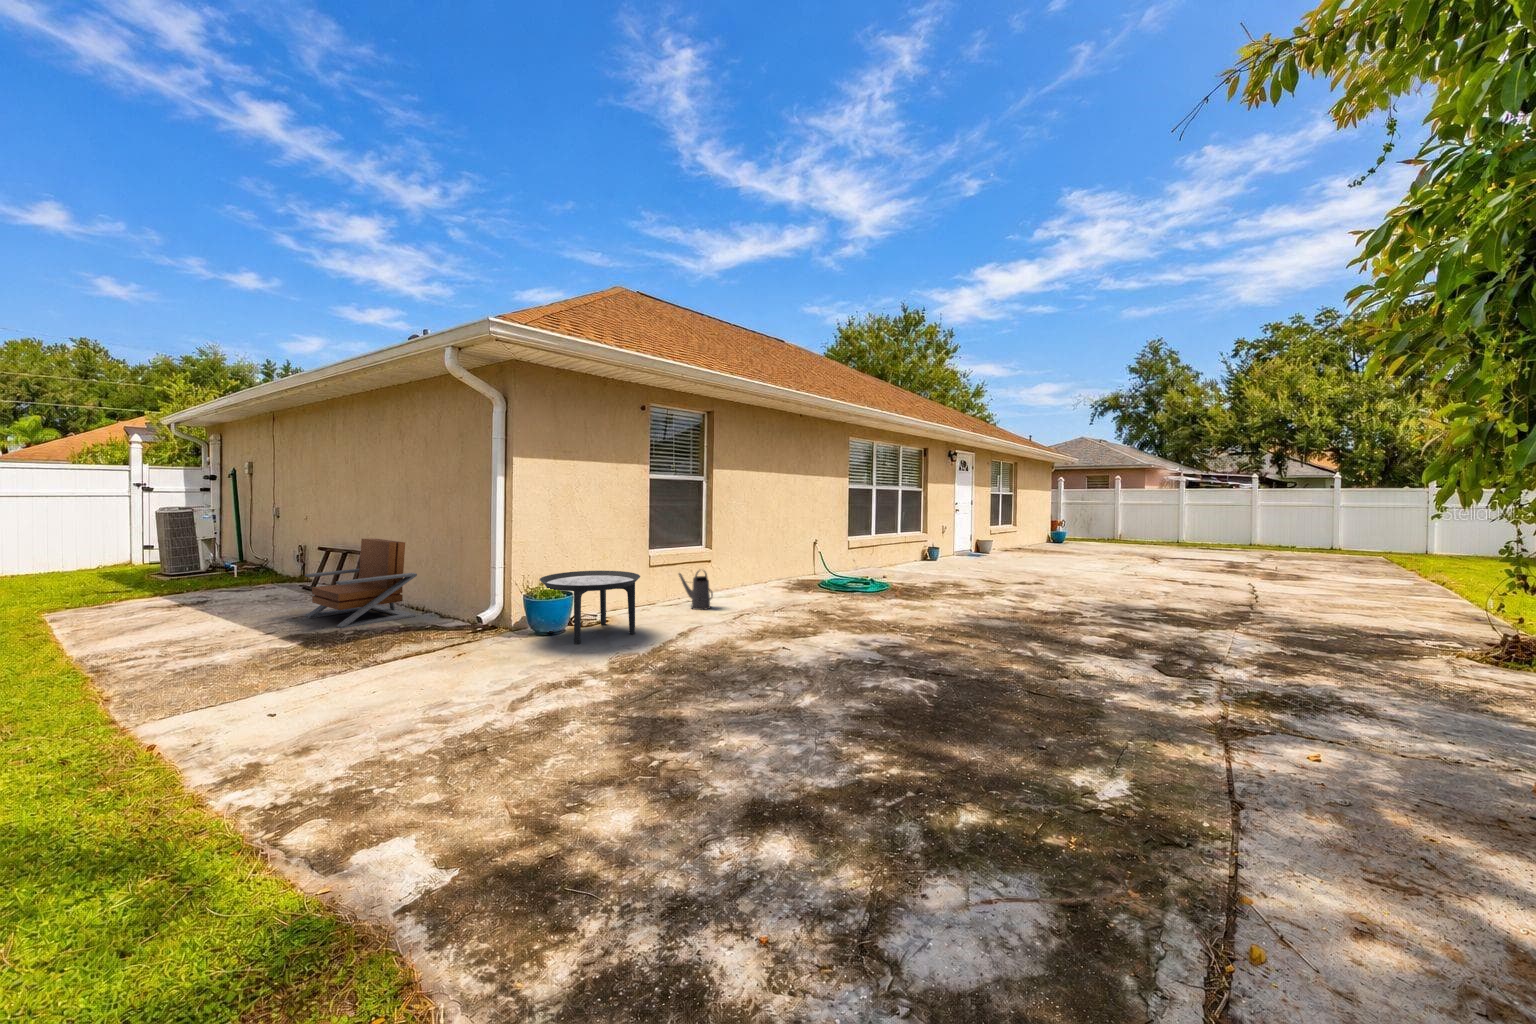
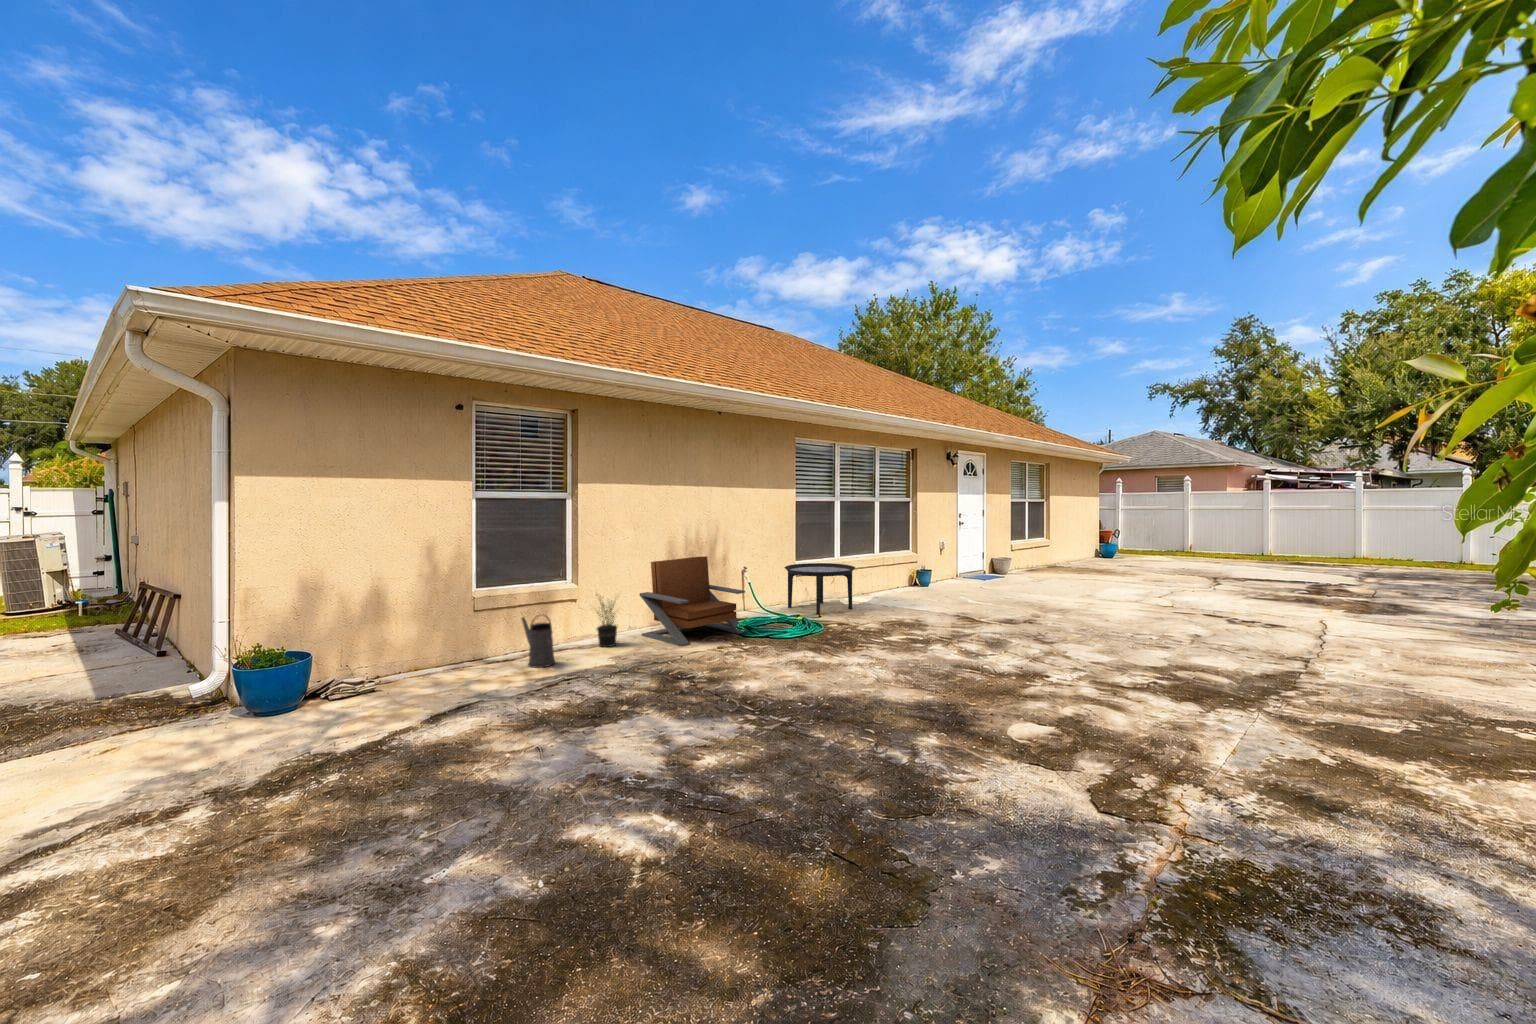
lounge chair: present [305,539,417,628] -> present [639,556,746,646]
potted plant: none [722,553,747,598] -> present [597,600,618,647]
round table: present [540,570,640,644] -> present [785,563,855,614]

